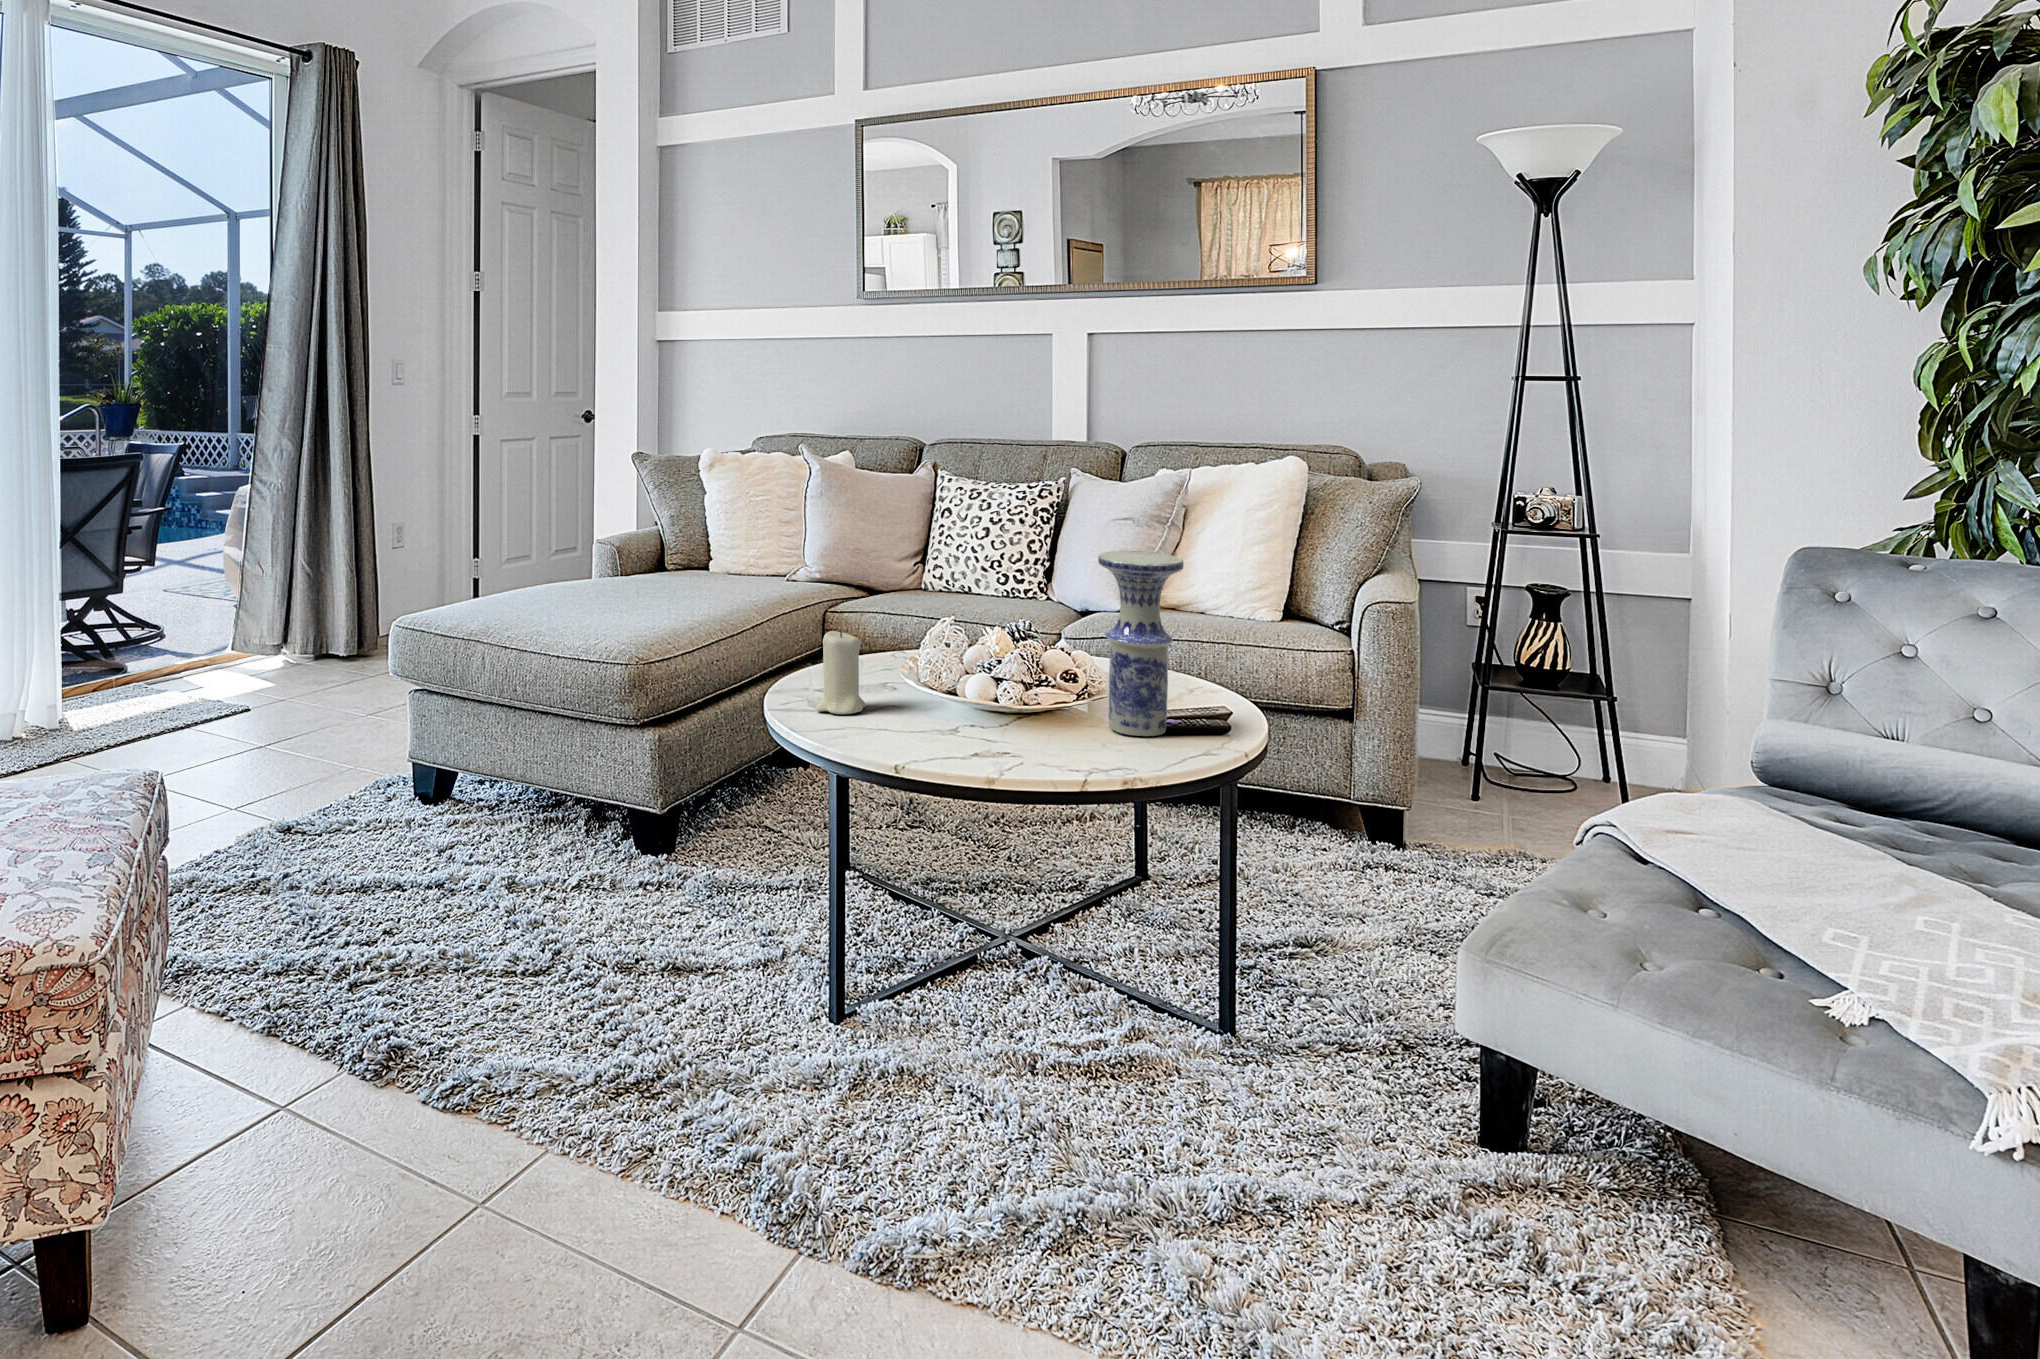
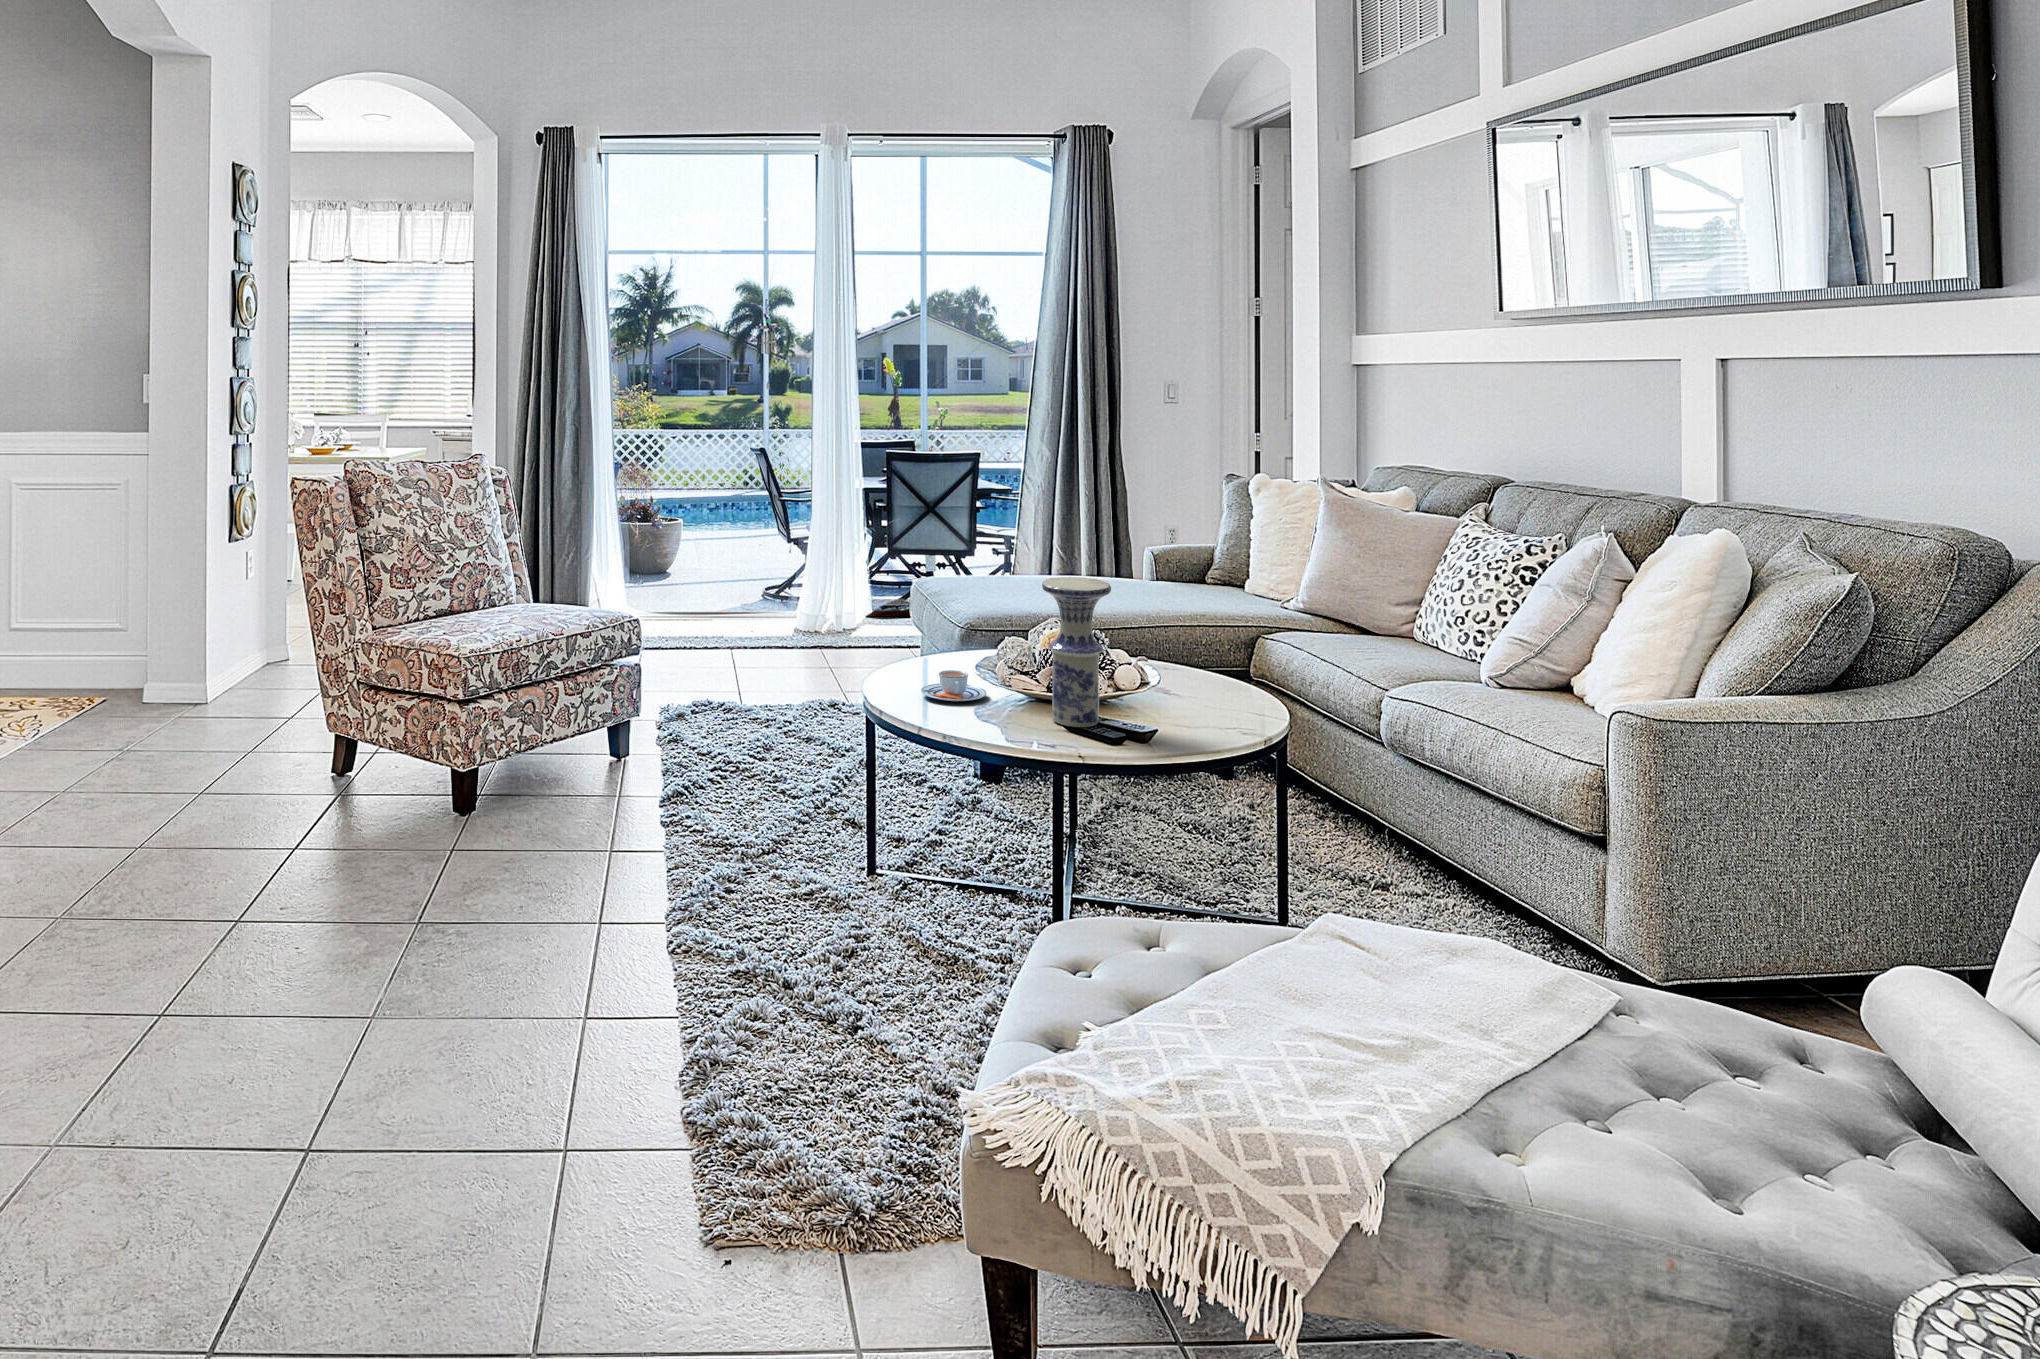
candle: present [816,629,865,714] -> none [952,611,987,673]
teacup: none [913,706,1003,750] -> present [921,670,987,701]

